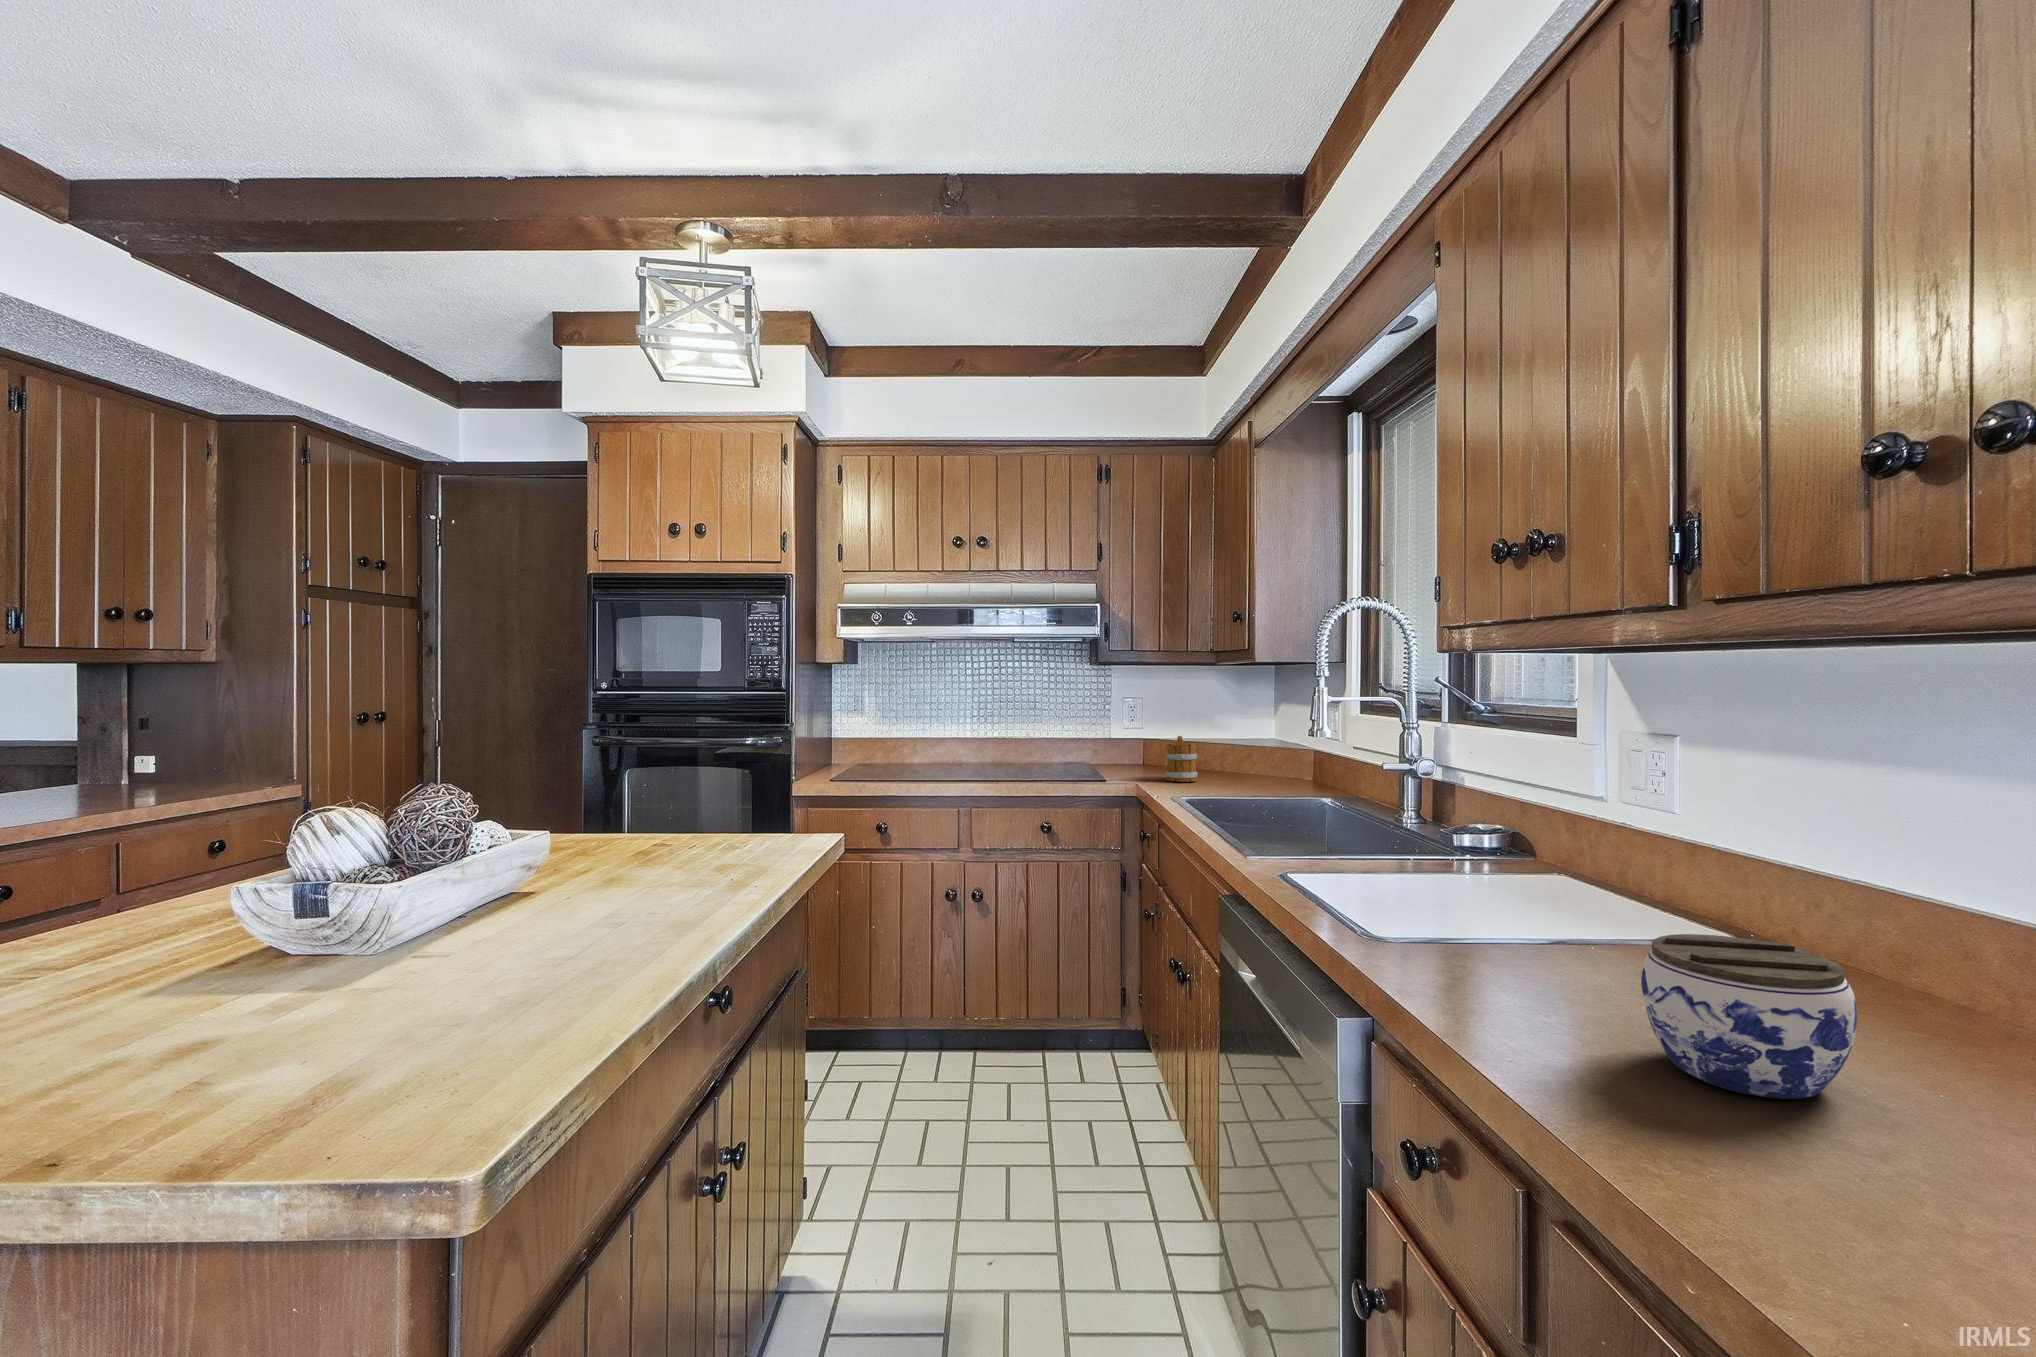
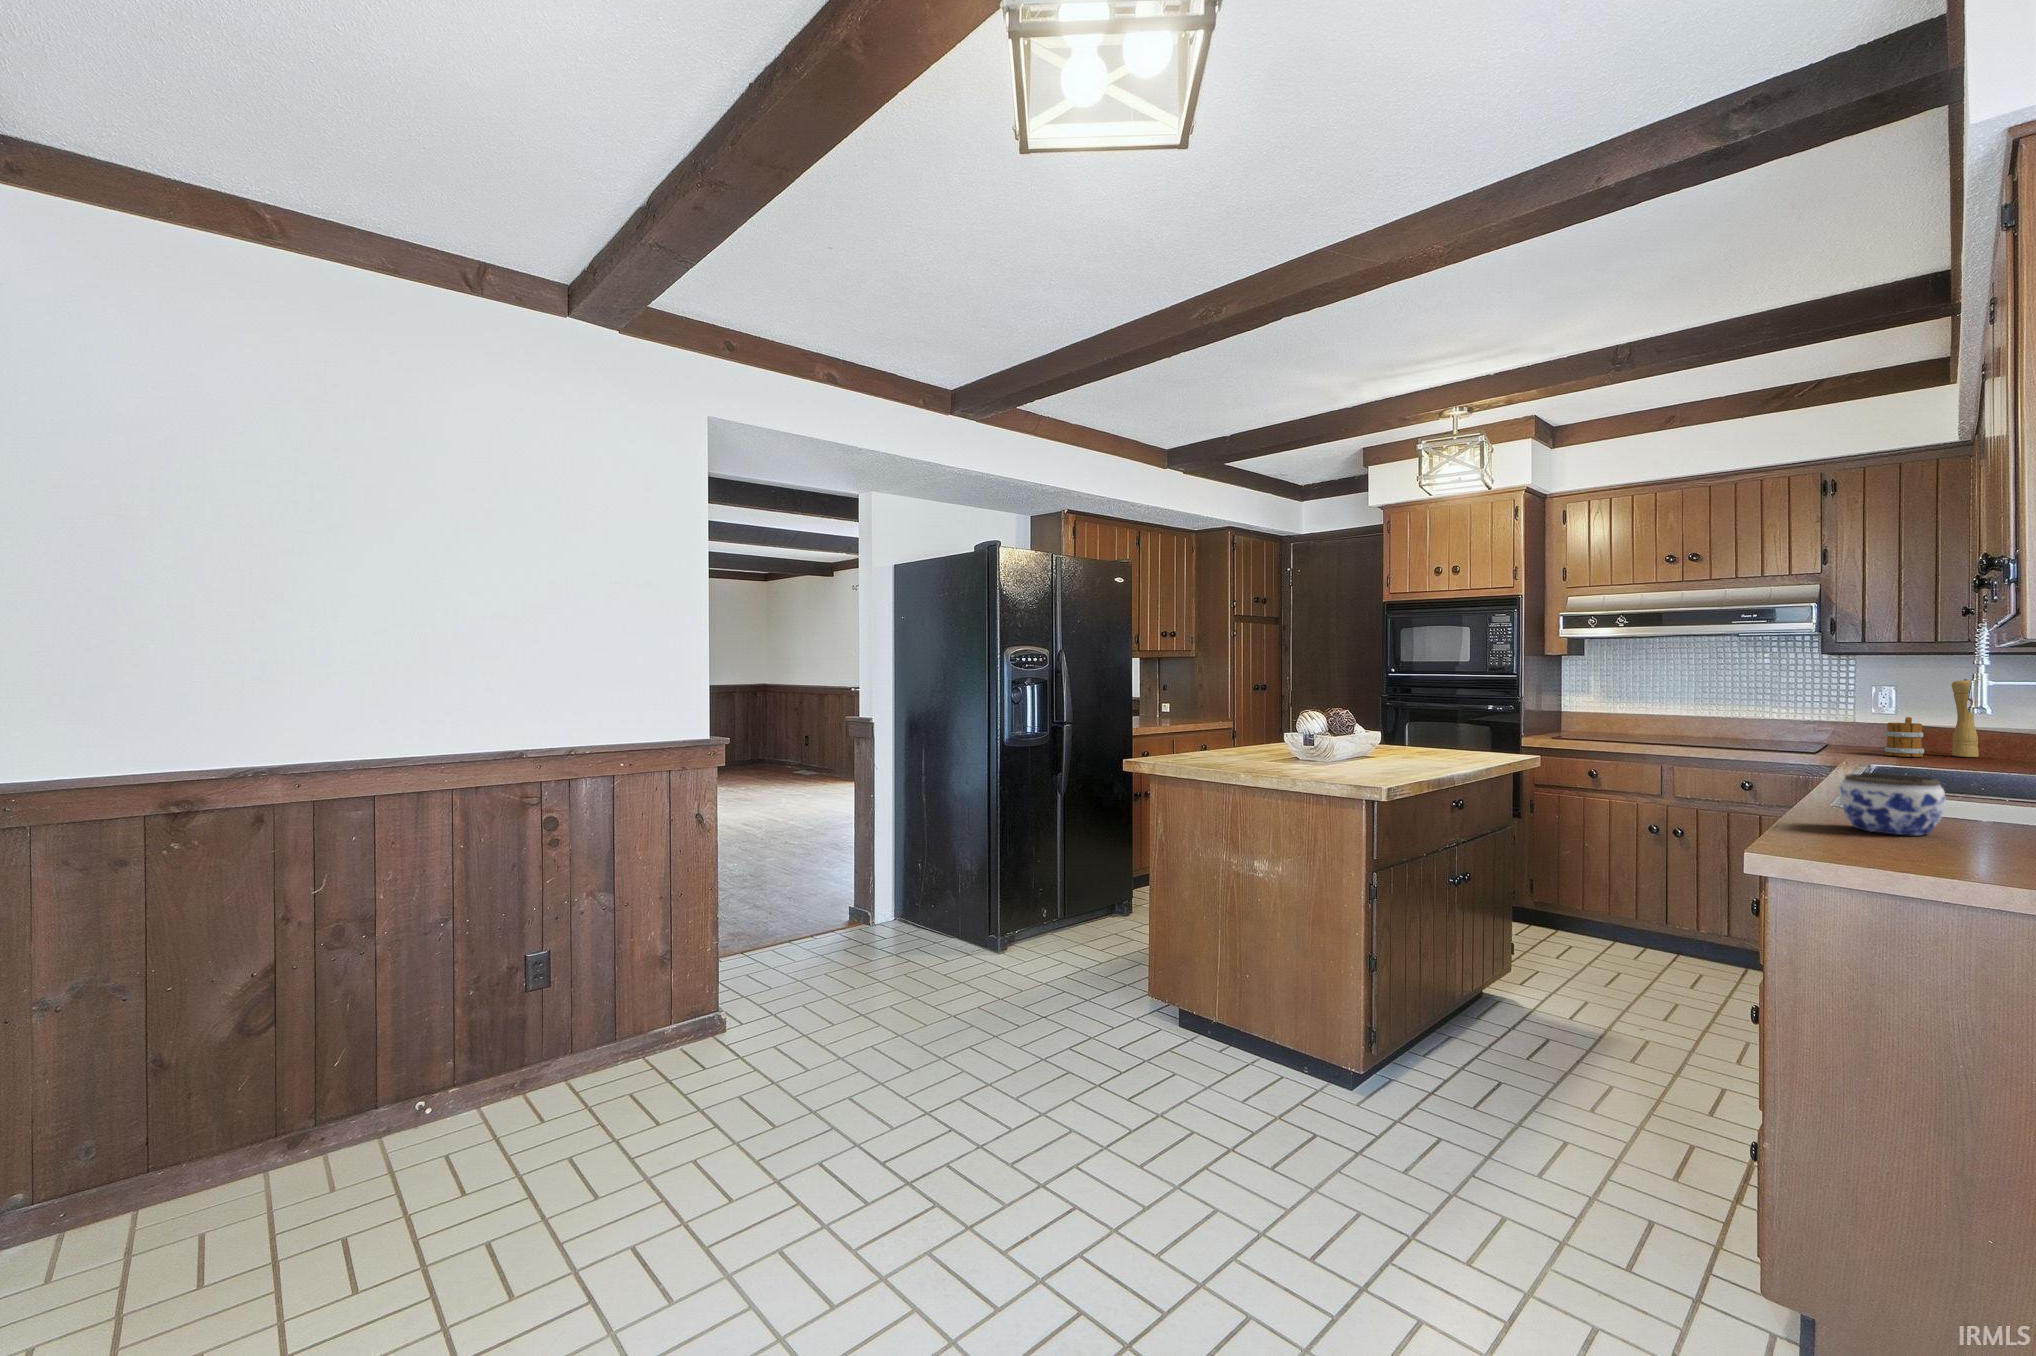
pepper mill: none [1208,693,1230,777] -> present [1952,679,1979,757]

